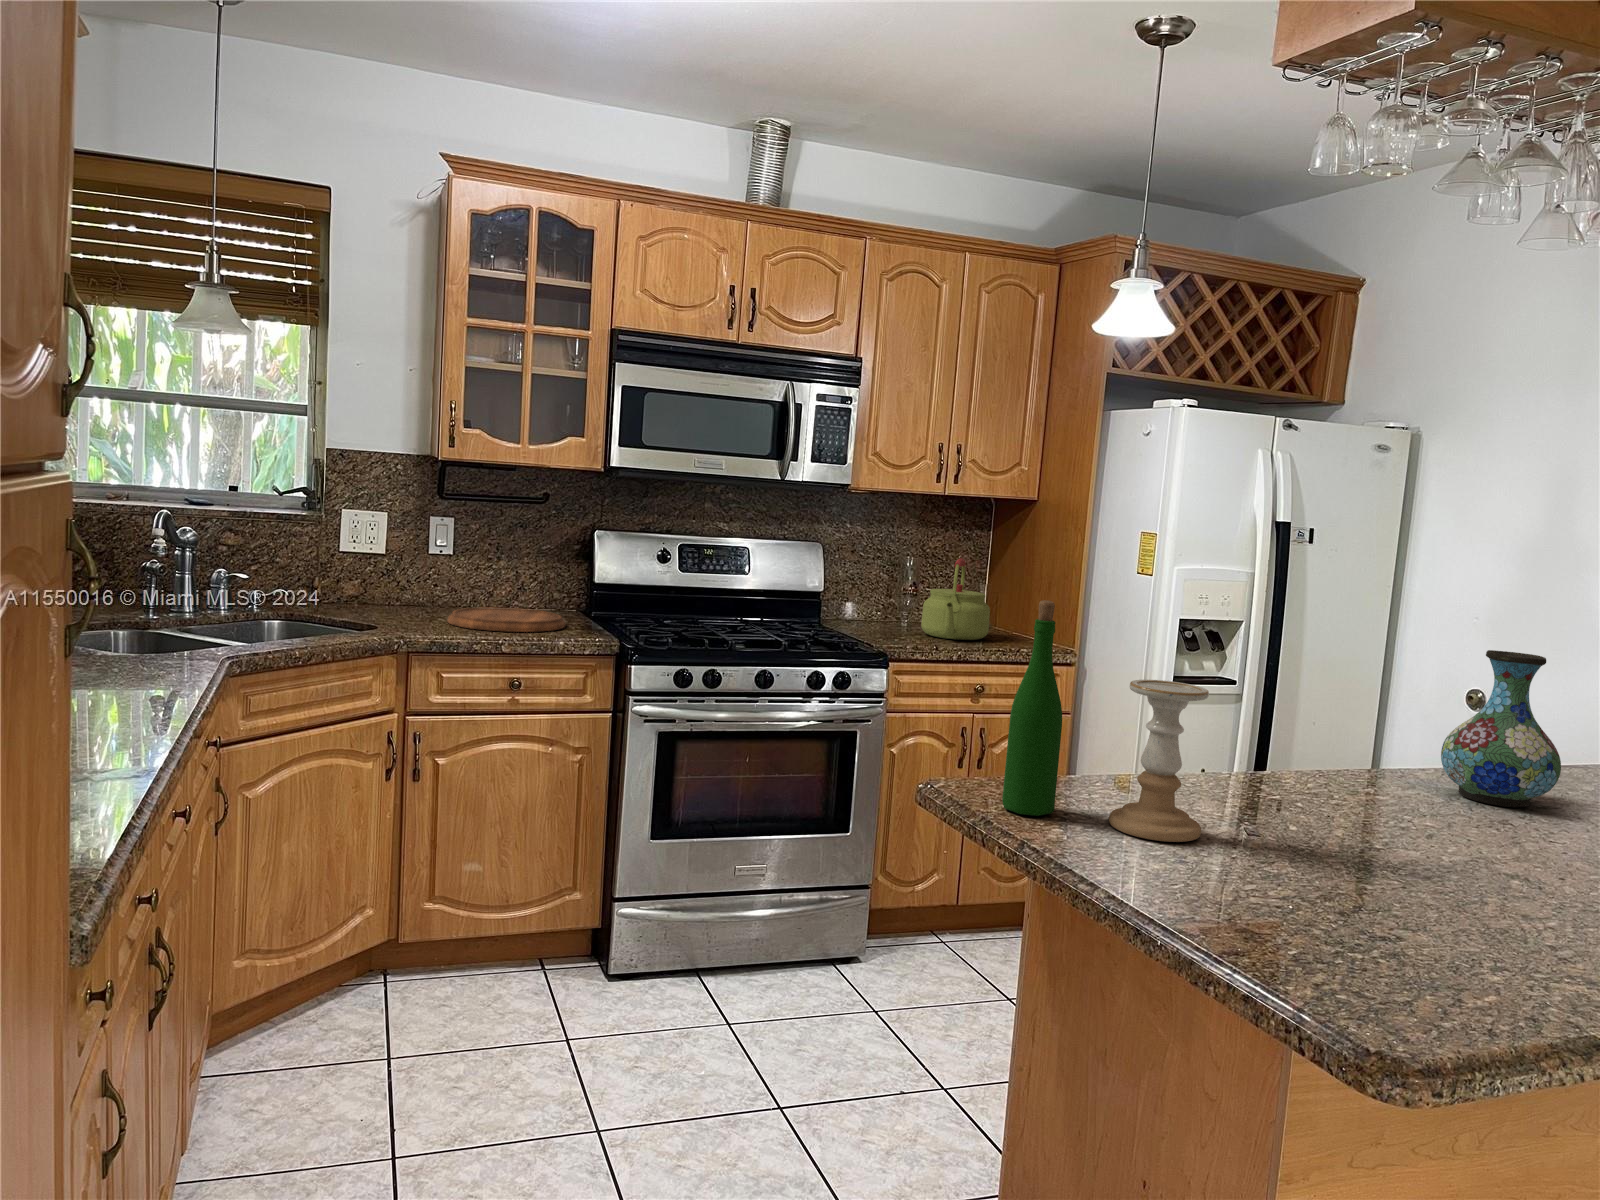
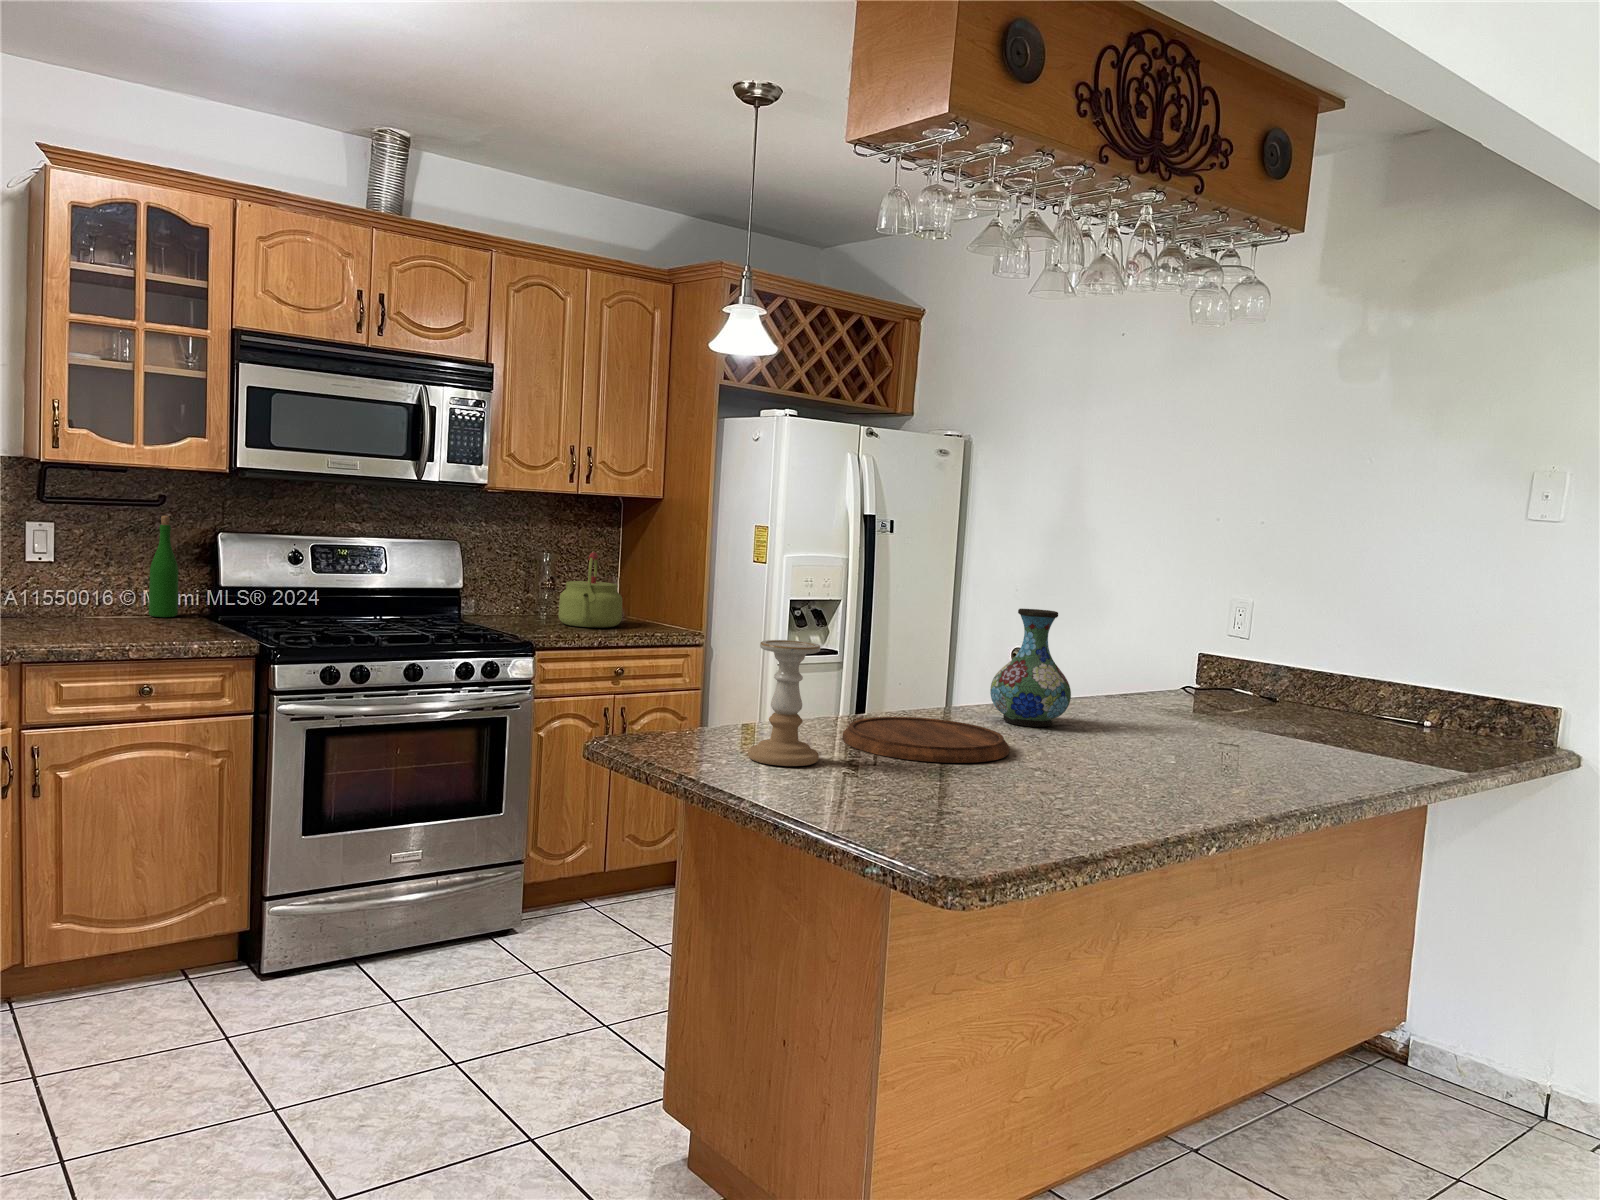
wine bottle: present [1002,600,1062,816] -> present [149,516,178,617]
cutting board: present [448,608,565,632] -> present [843,717,1009,763]

